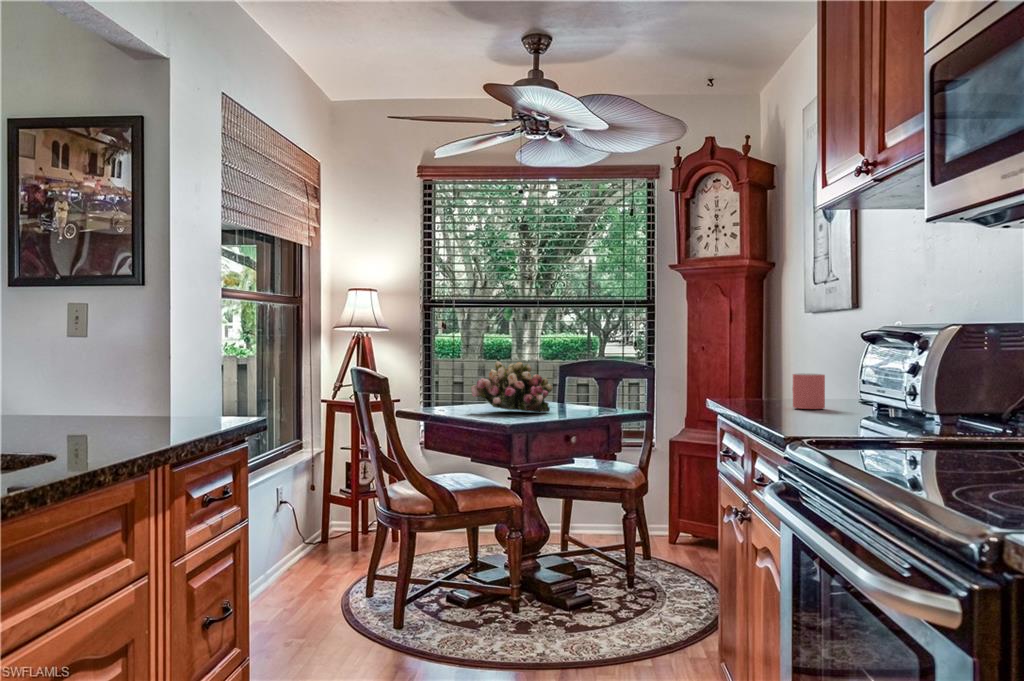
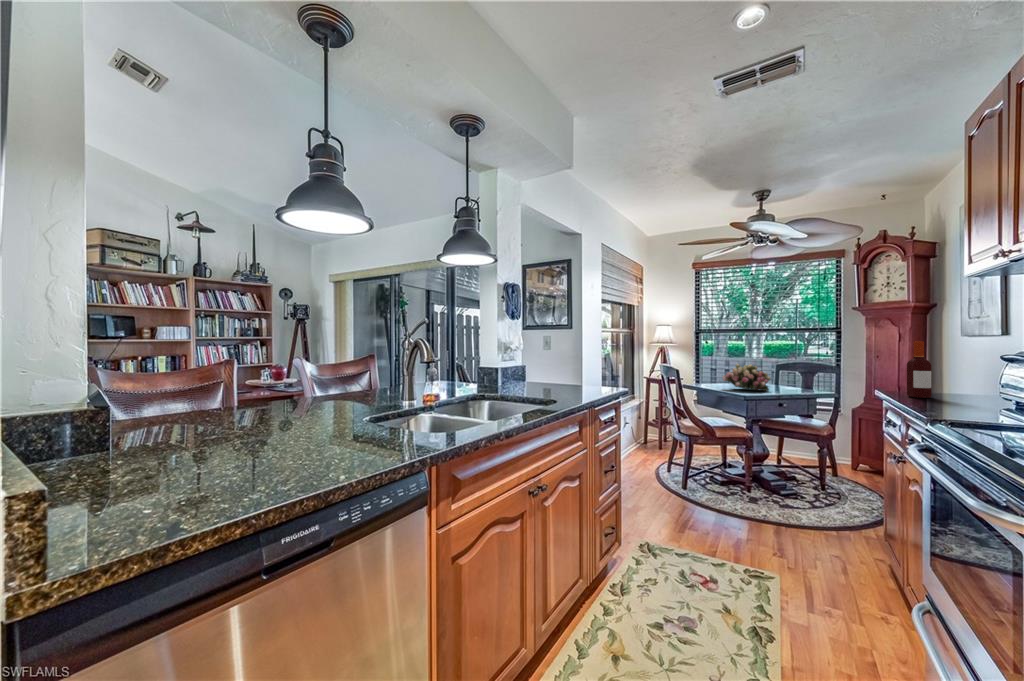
bottle: none [746,307,777,405] -> present [907,341,932,398]
mug: present [792,373,825,409] -> none [943,382,970,404]

